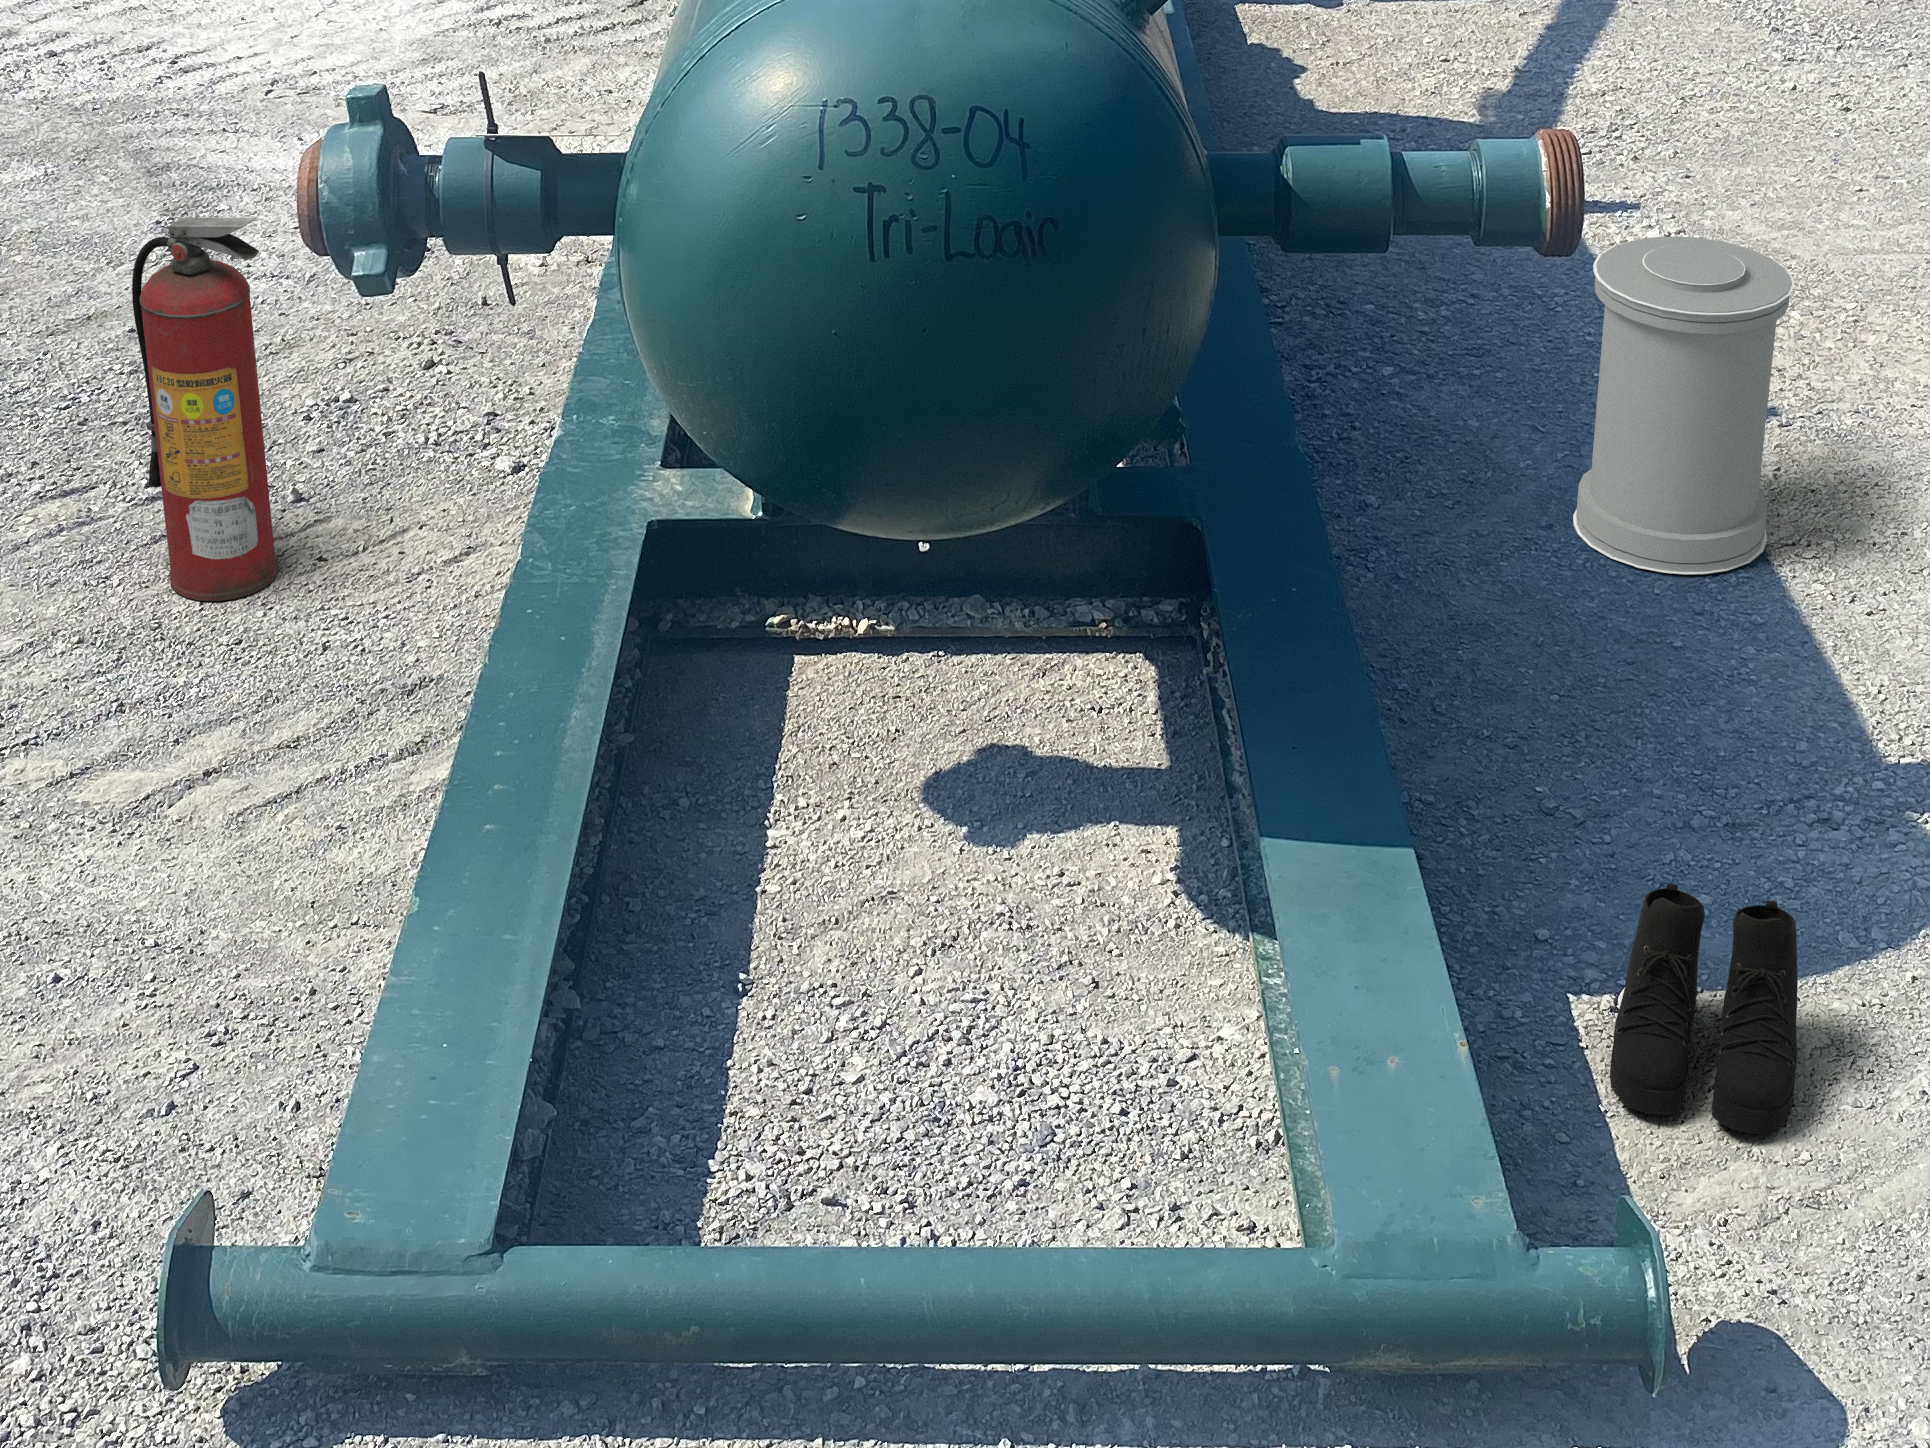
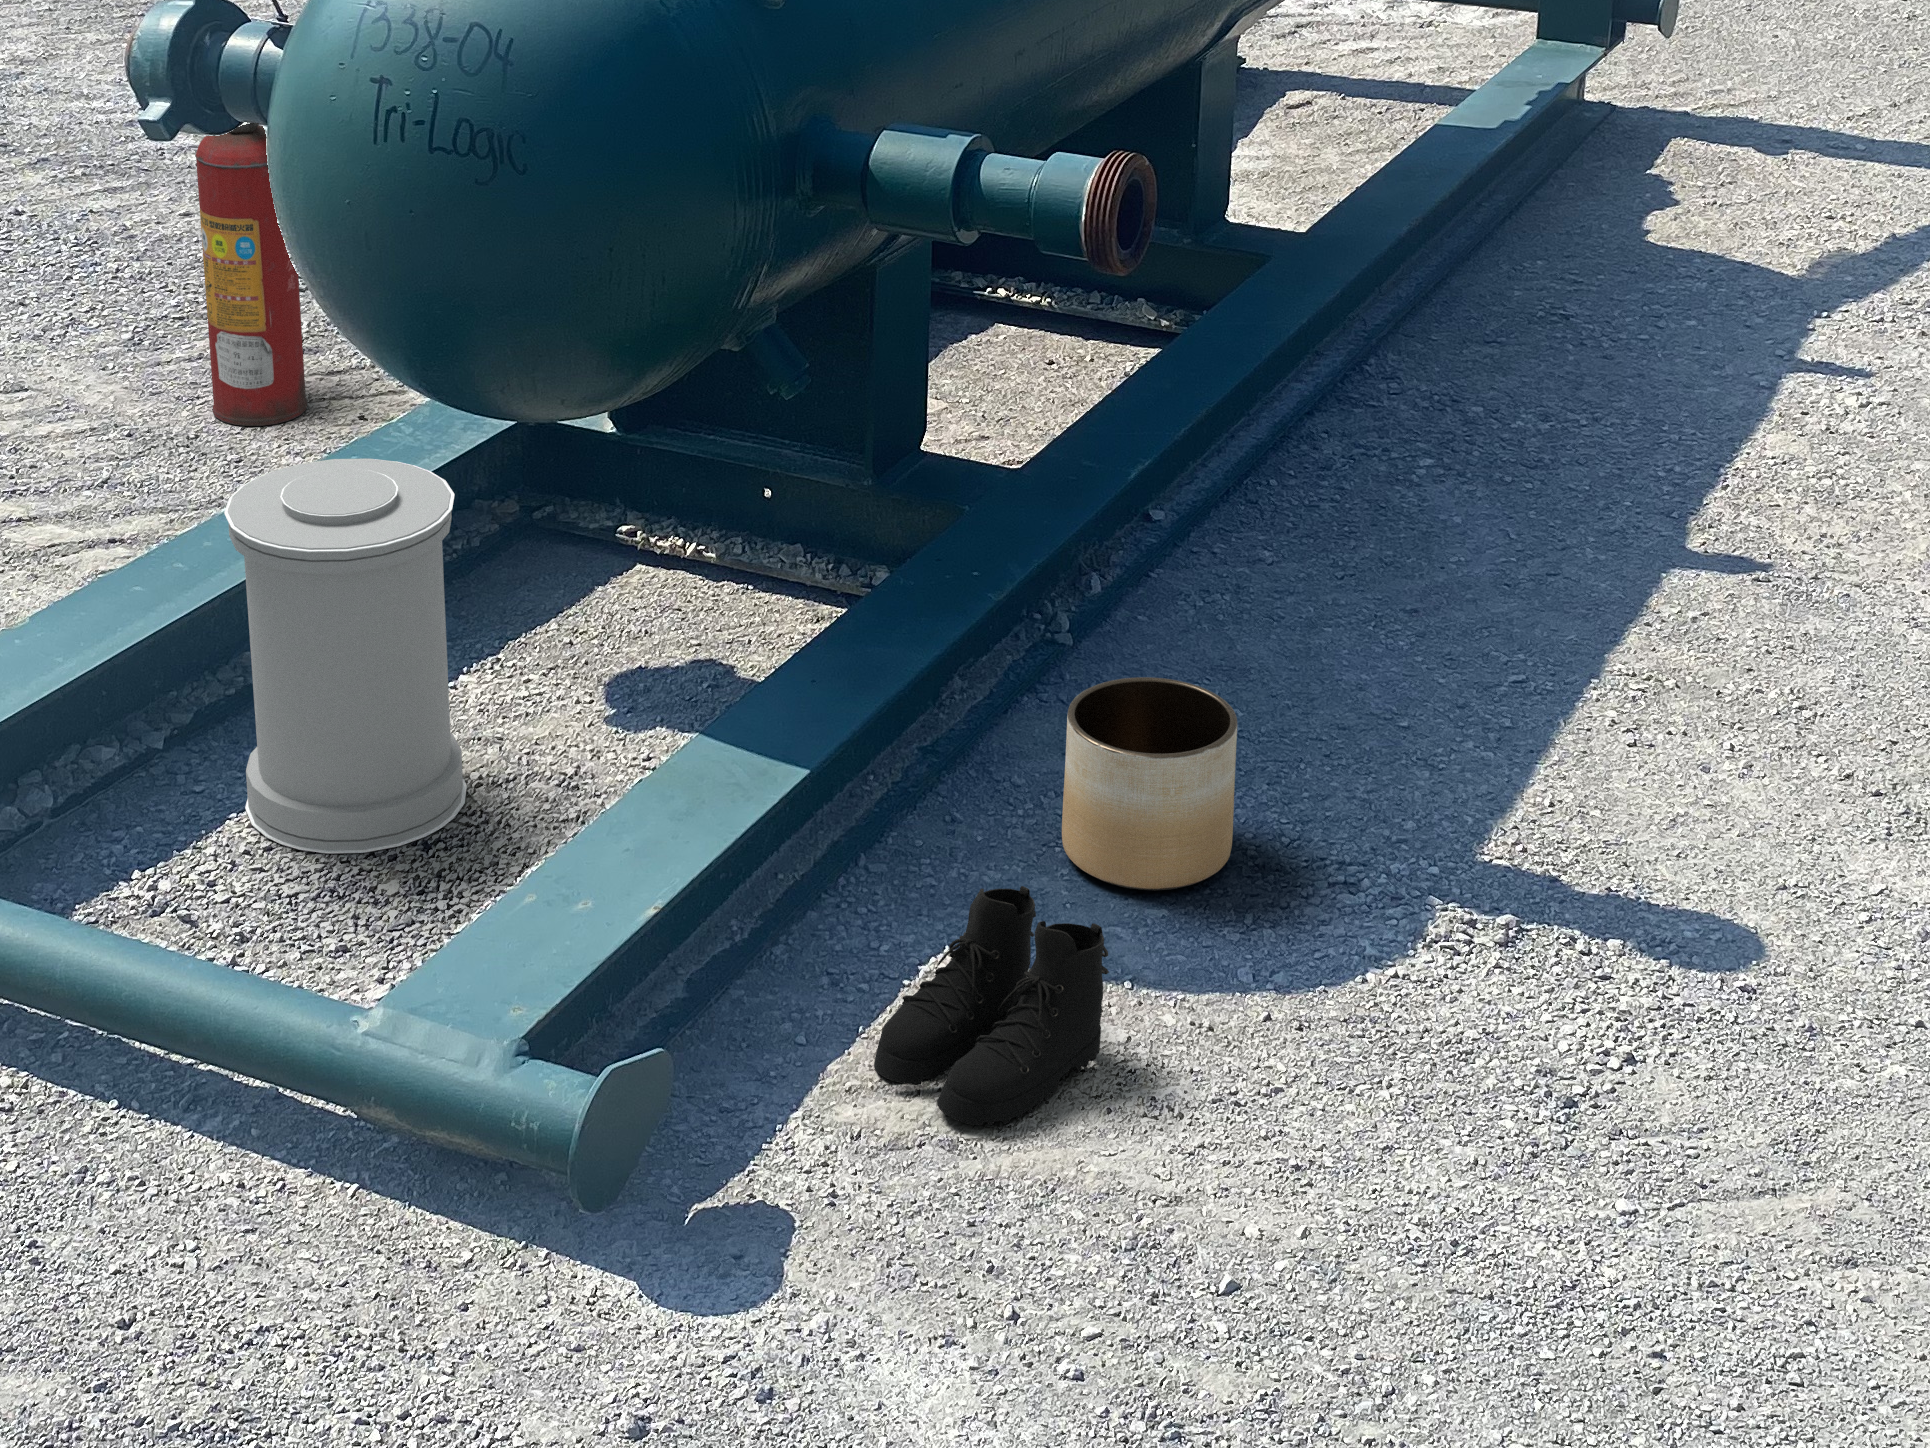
trash can: present [1573,237,1794,574] -> present [224,459,467,854]
planter: none [1506,636,1687,850] -> present [1062,677,1237,890]

